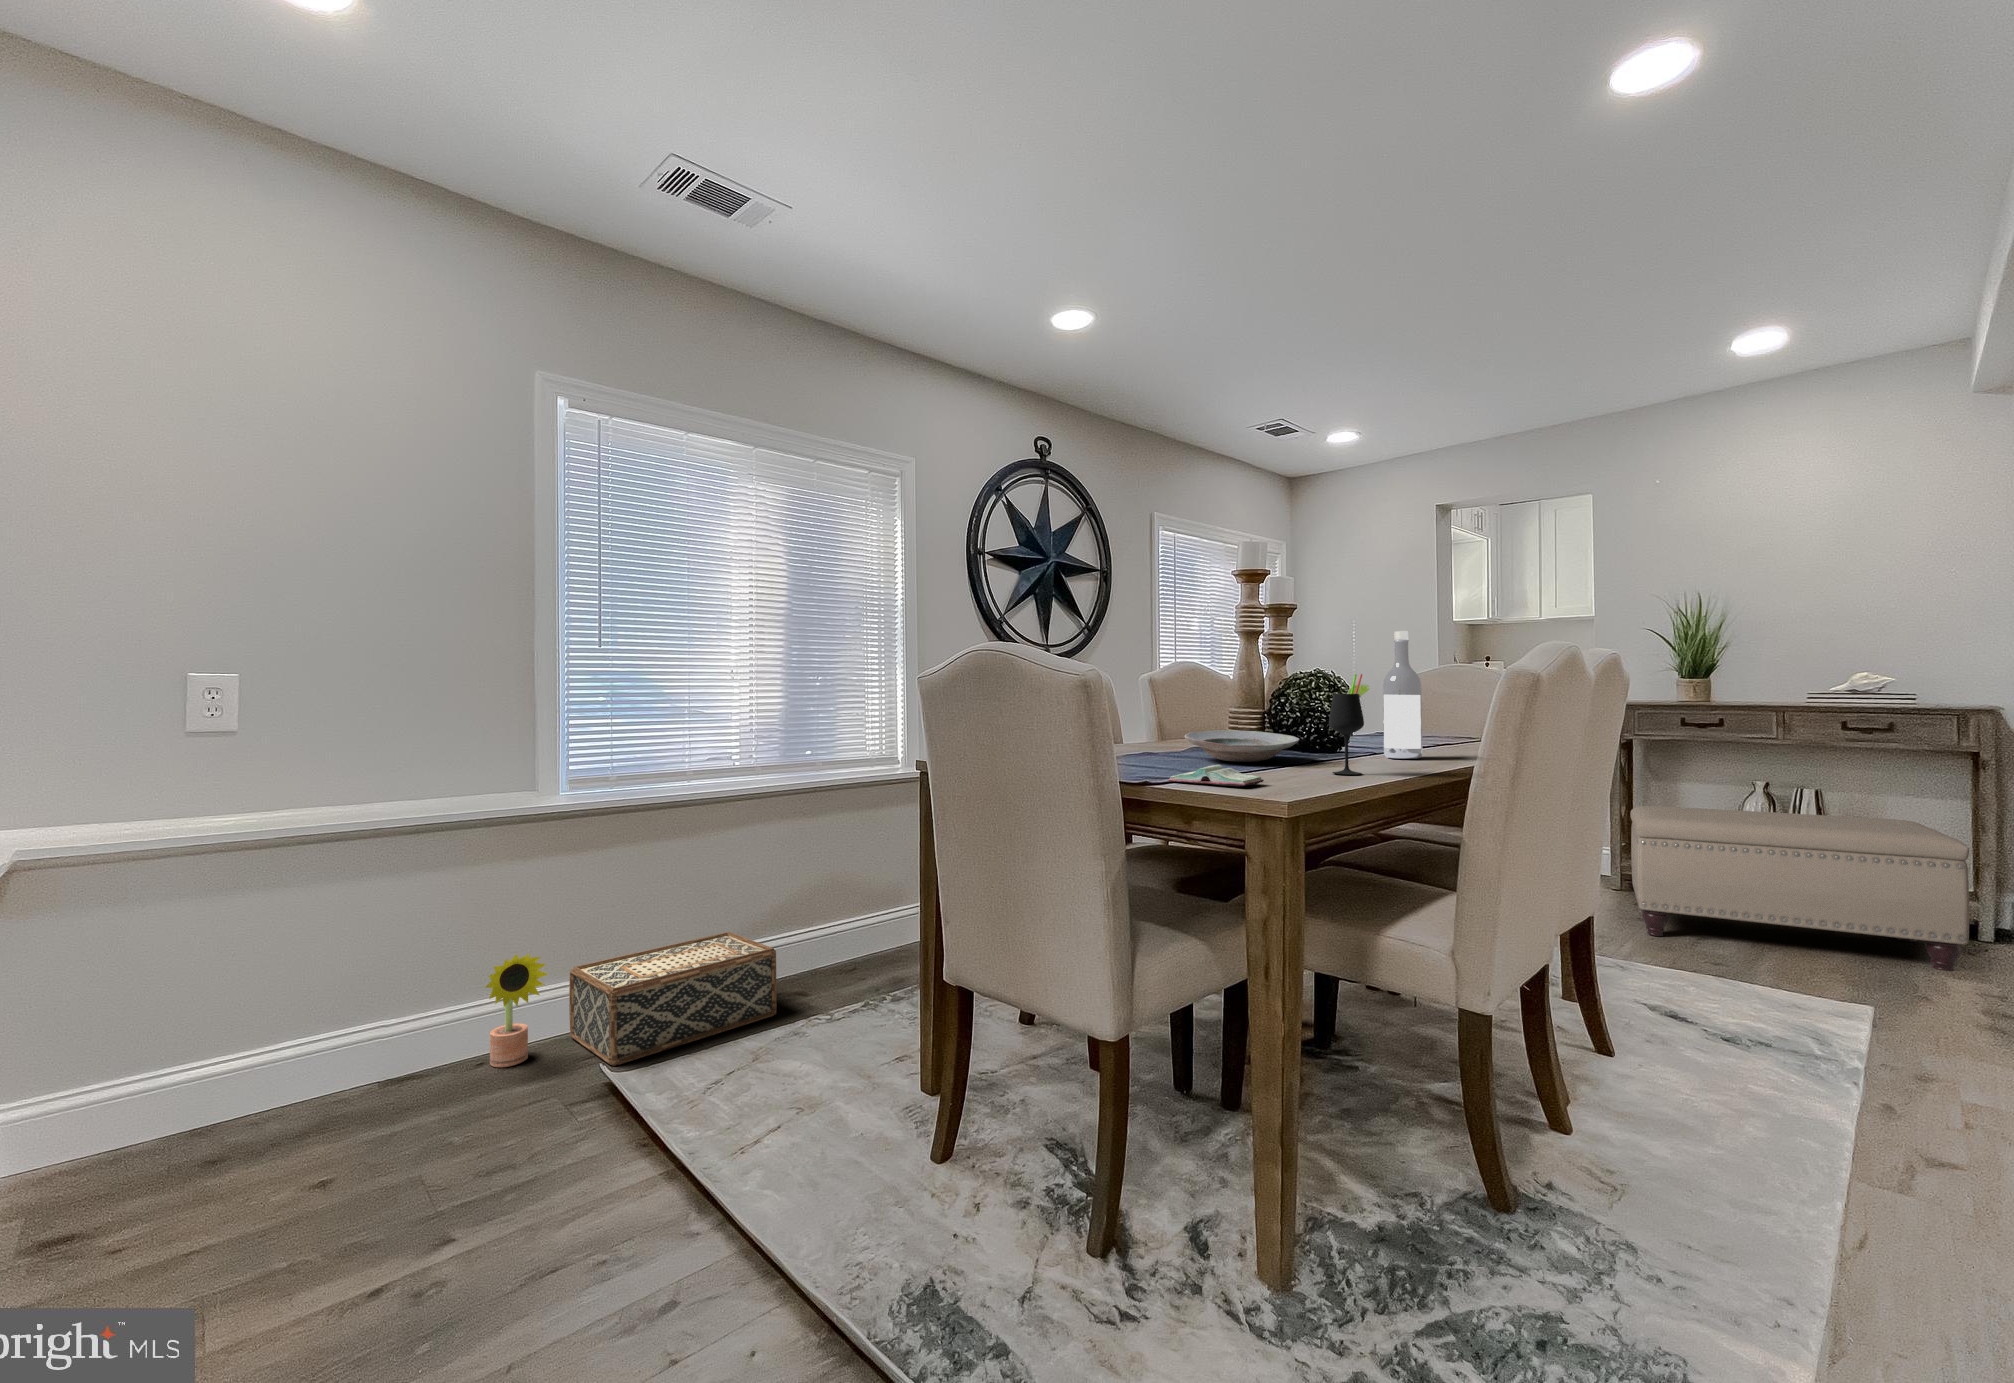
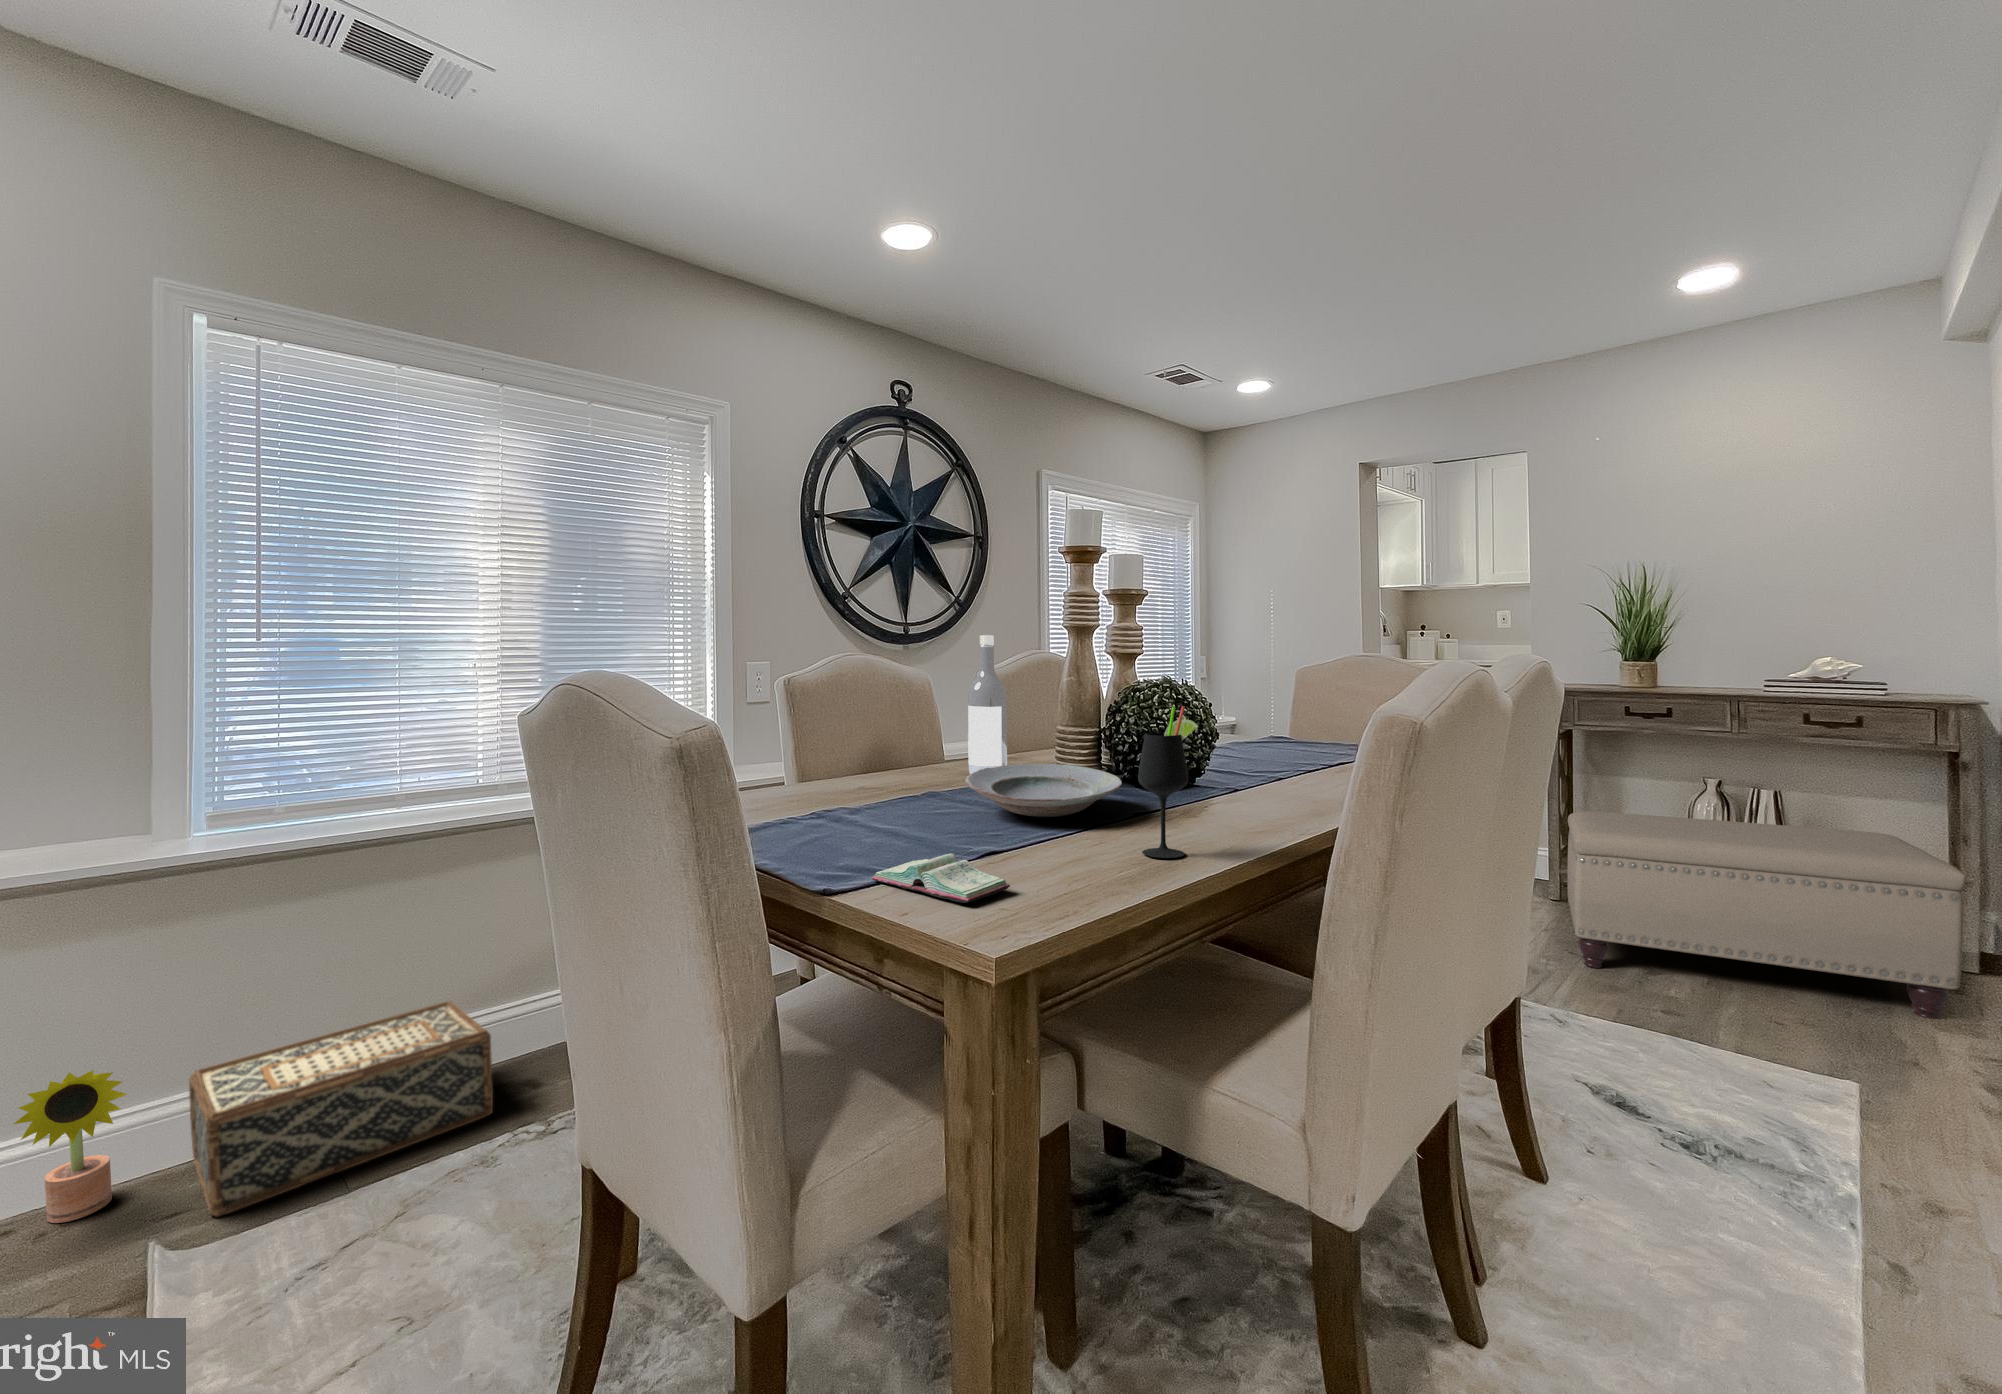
wine bottle: present [1383,631,1422,759] -> present [968,635,1007,774]

